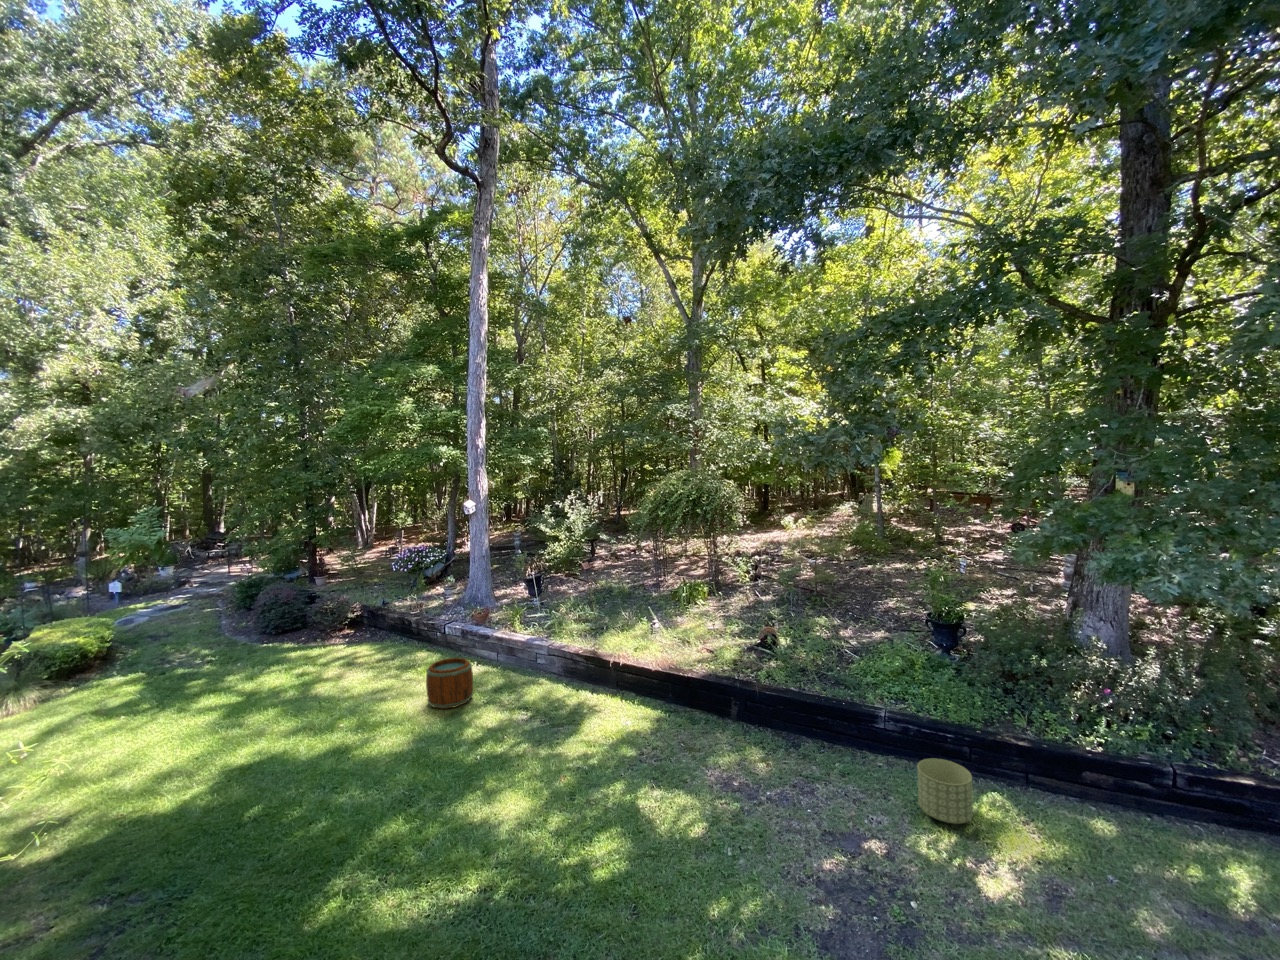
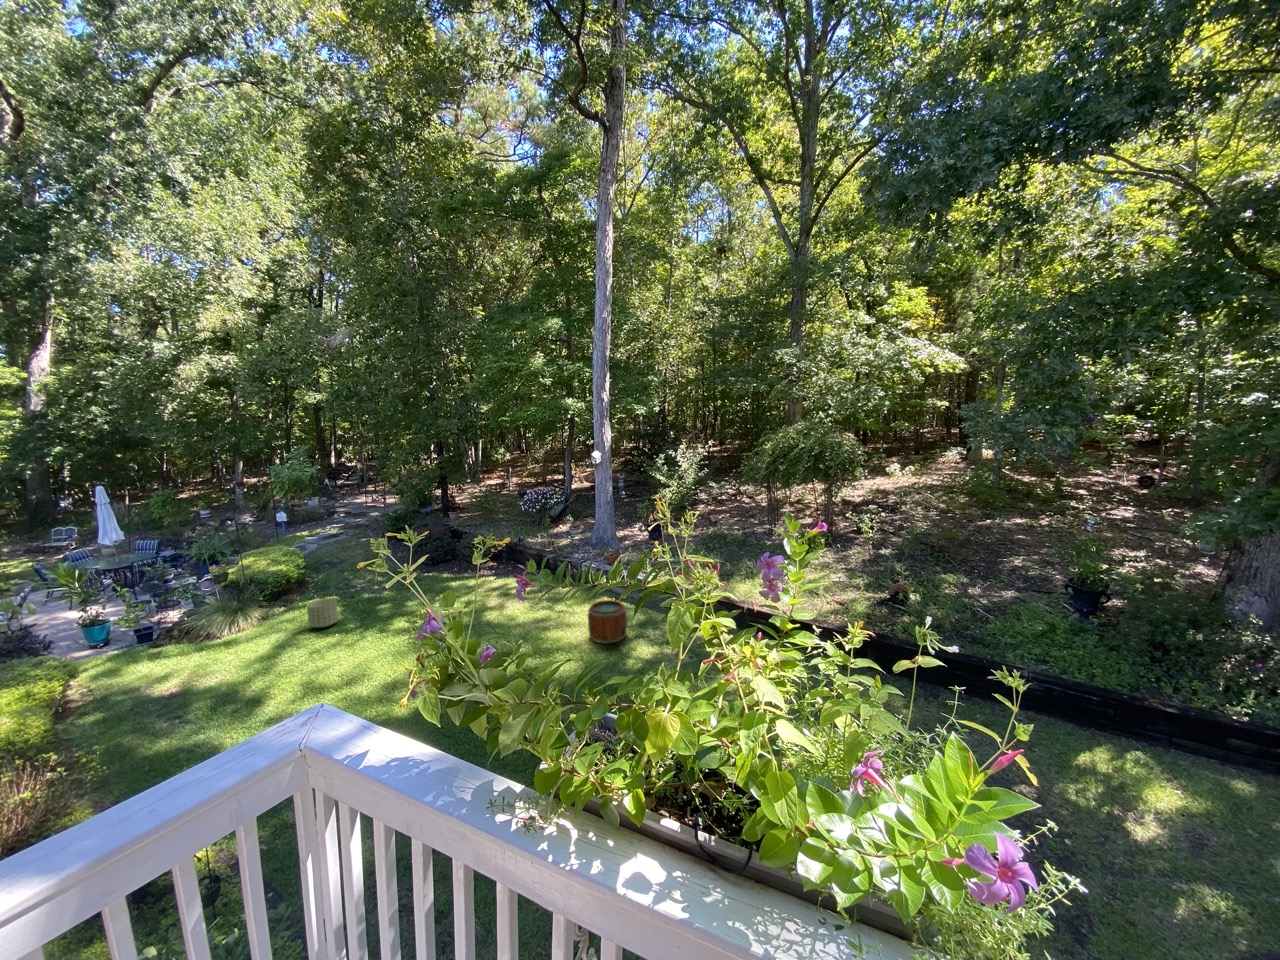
planter: present [917,758,973,824] -> present [307,598,338,628]

